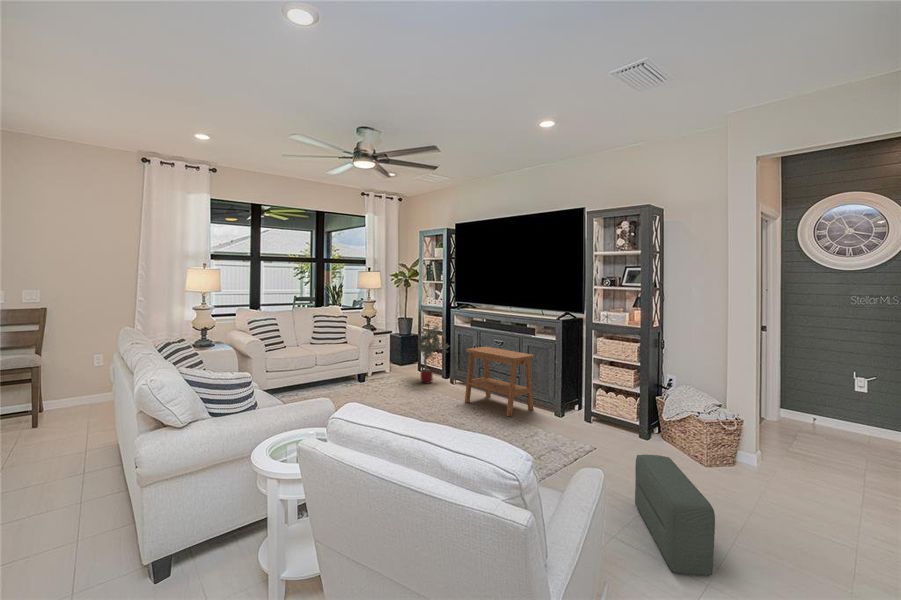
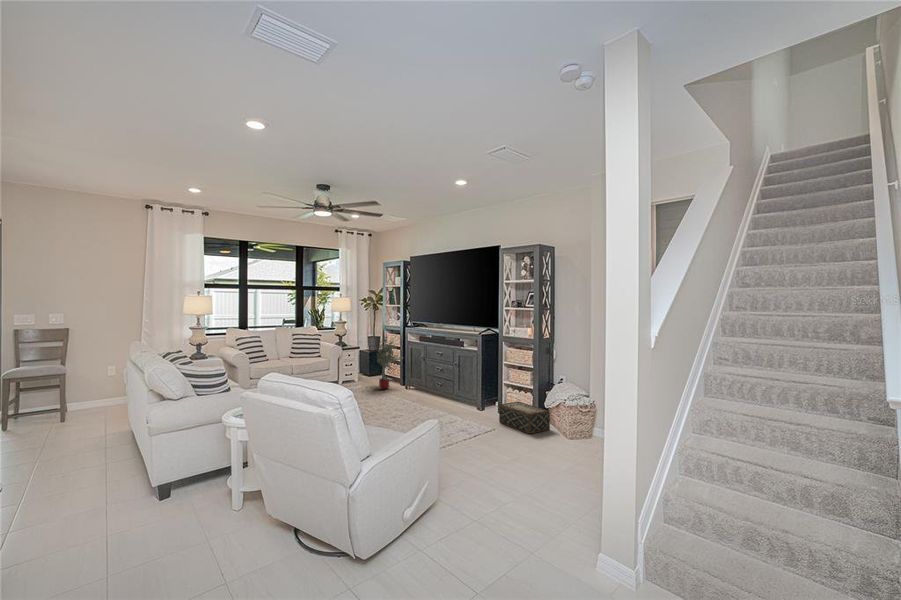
side table: present [465,346,535,417] -> none [409,357,462,411]
woven basket: none [594,407,667,454] -> present [499,402,550,434]
pouf: present [635,455,715,576] -> none [496,425,523,495]

